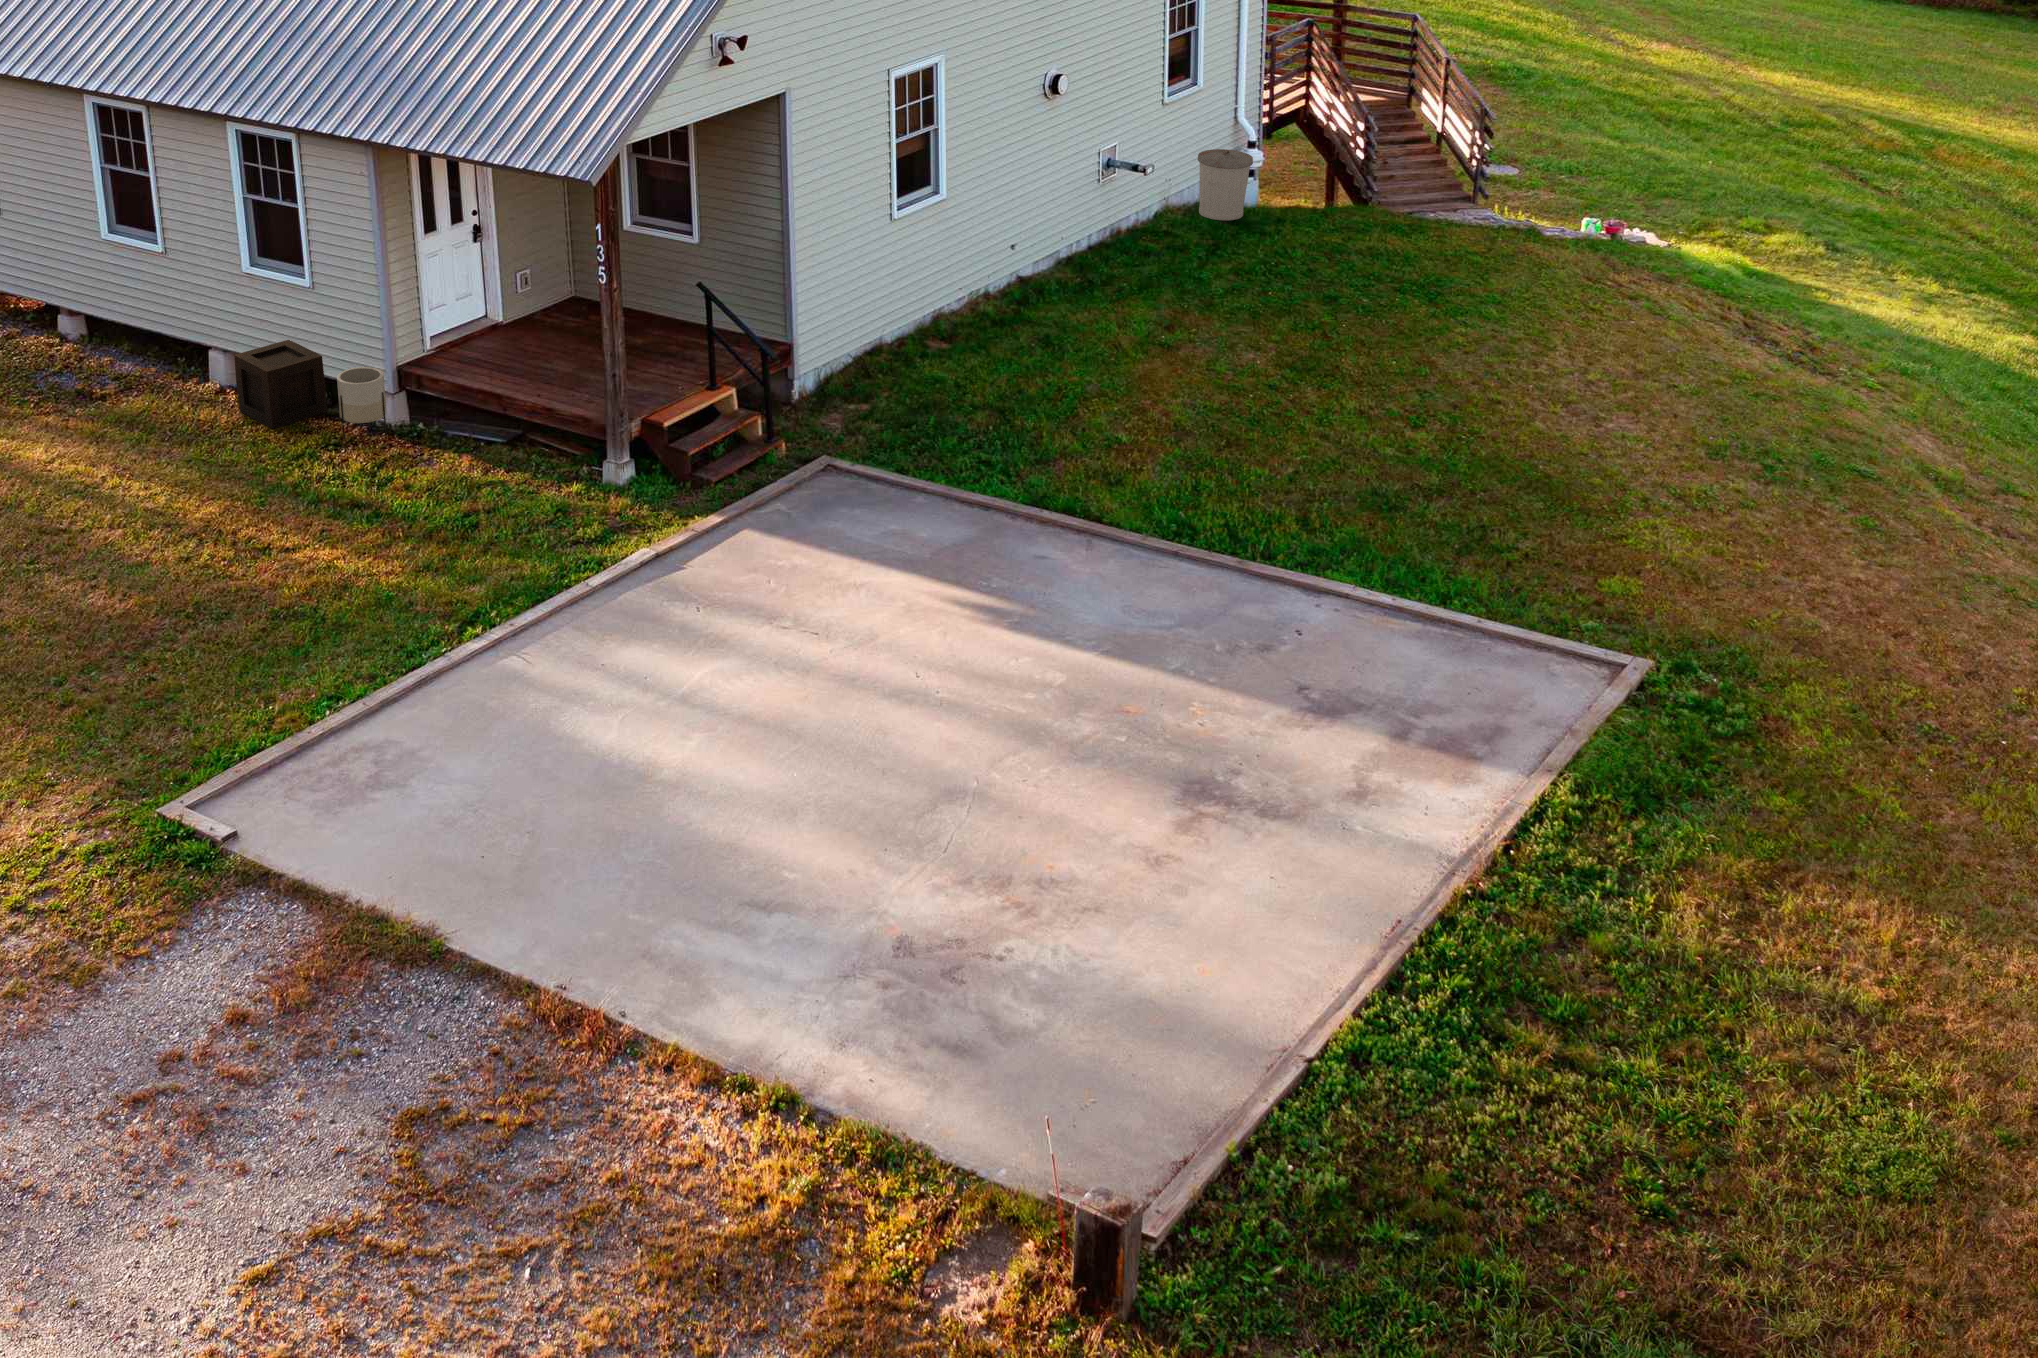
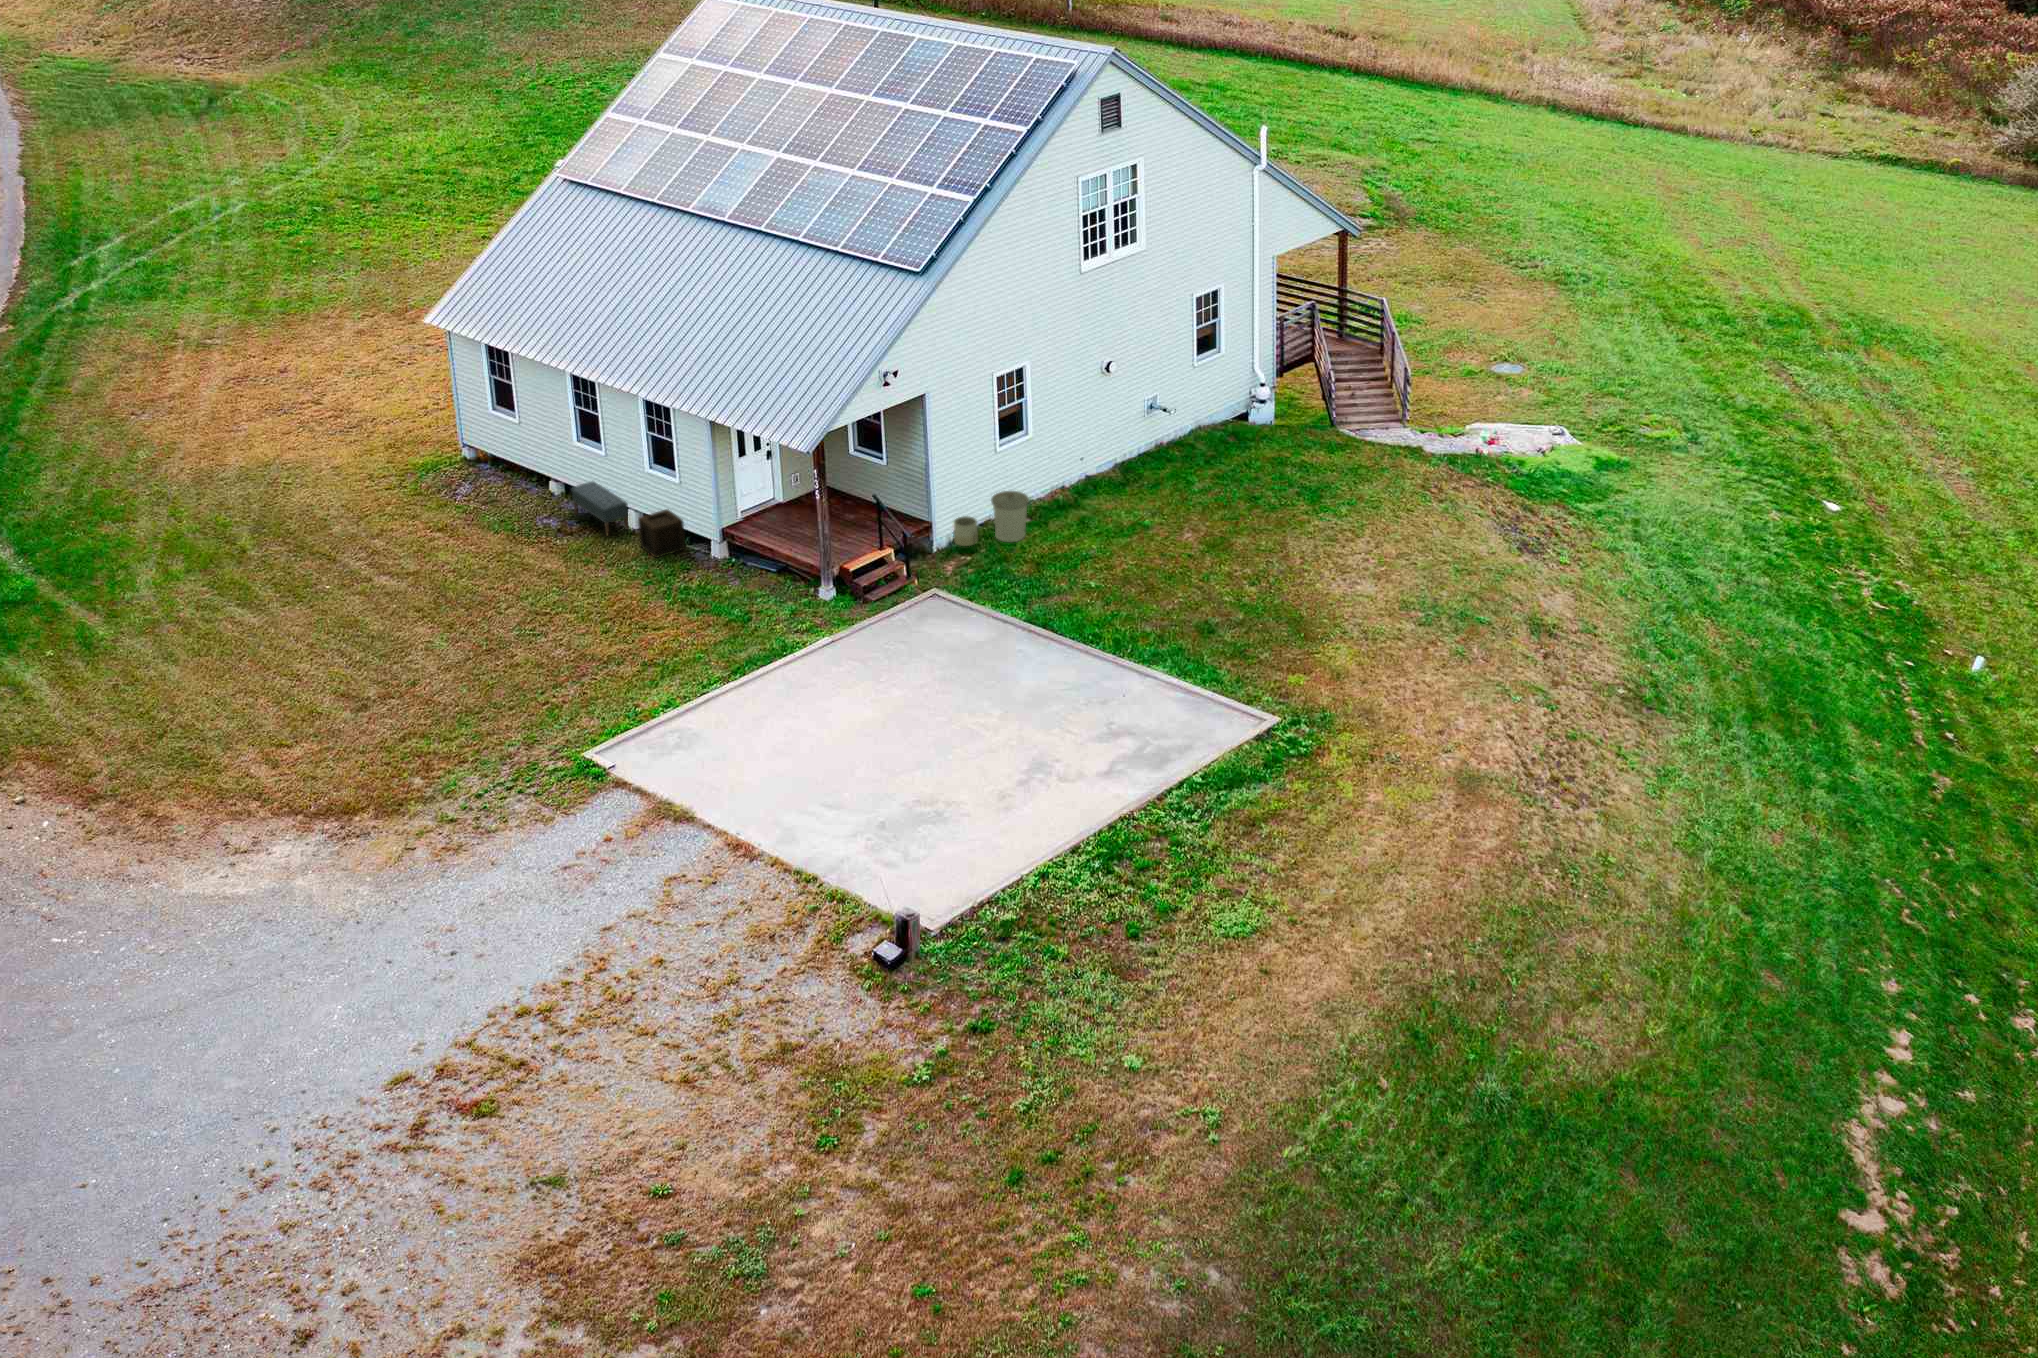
trash can: present [1198,149,1253,220] -> present [991,491,1029,542]
bench: none [99,303,213,398] -> present [571,481,629,536]
planter: present [337,367,387,439] -> present [953,516,978,546]

